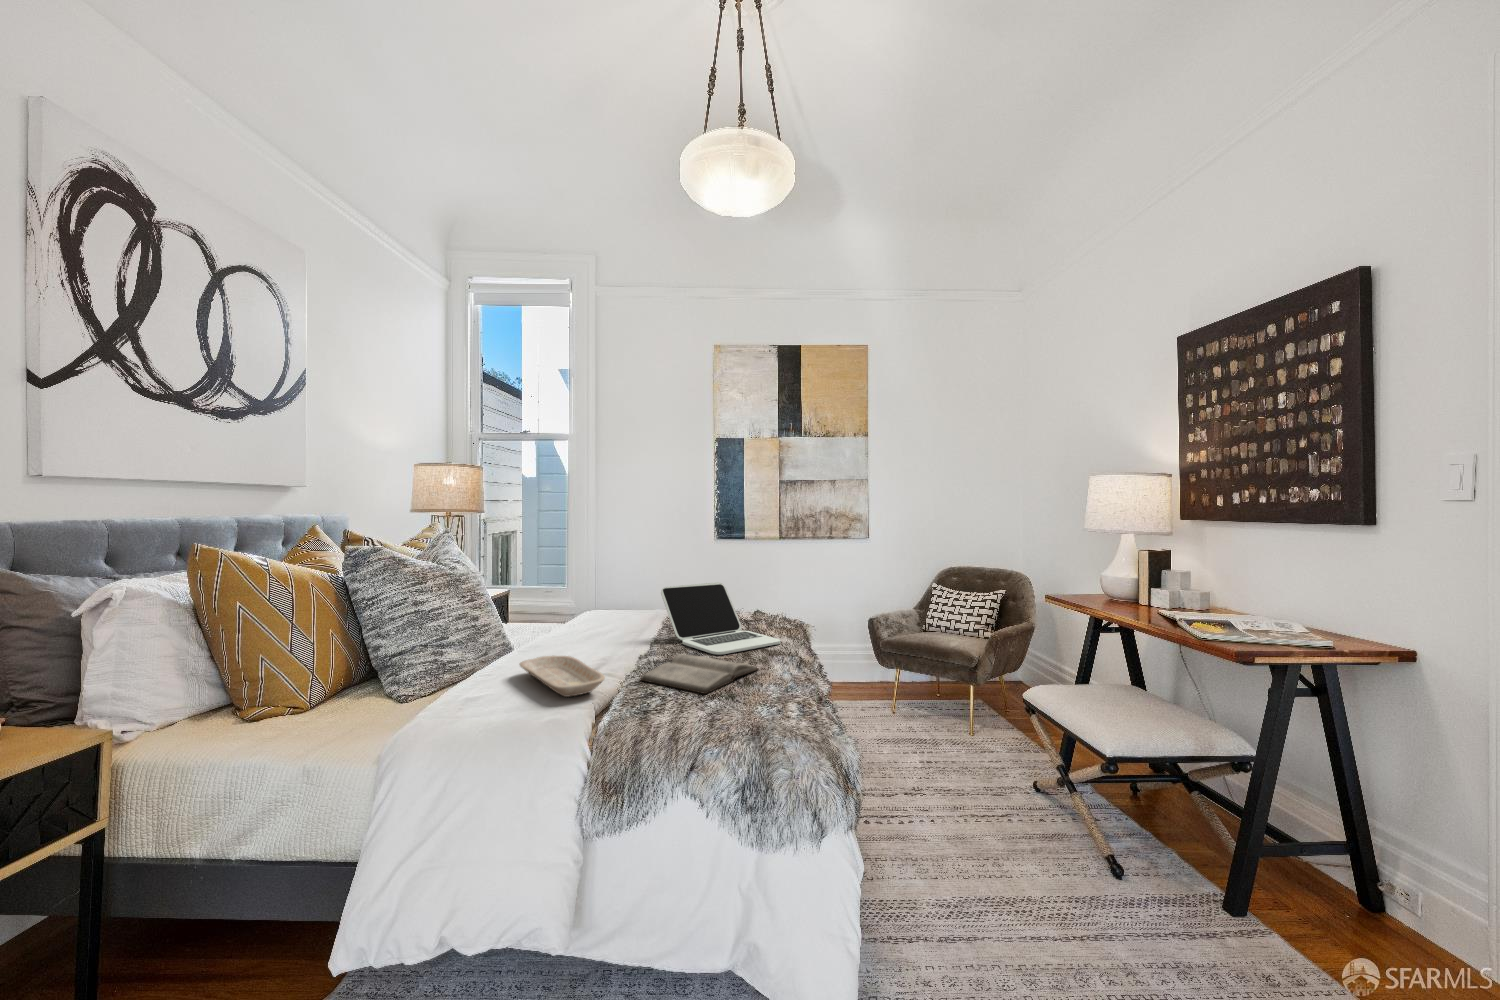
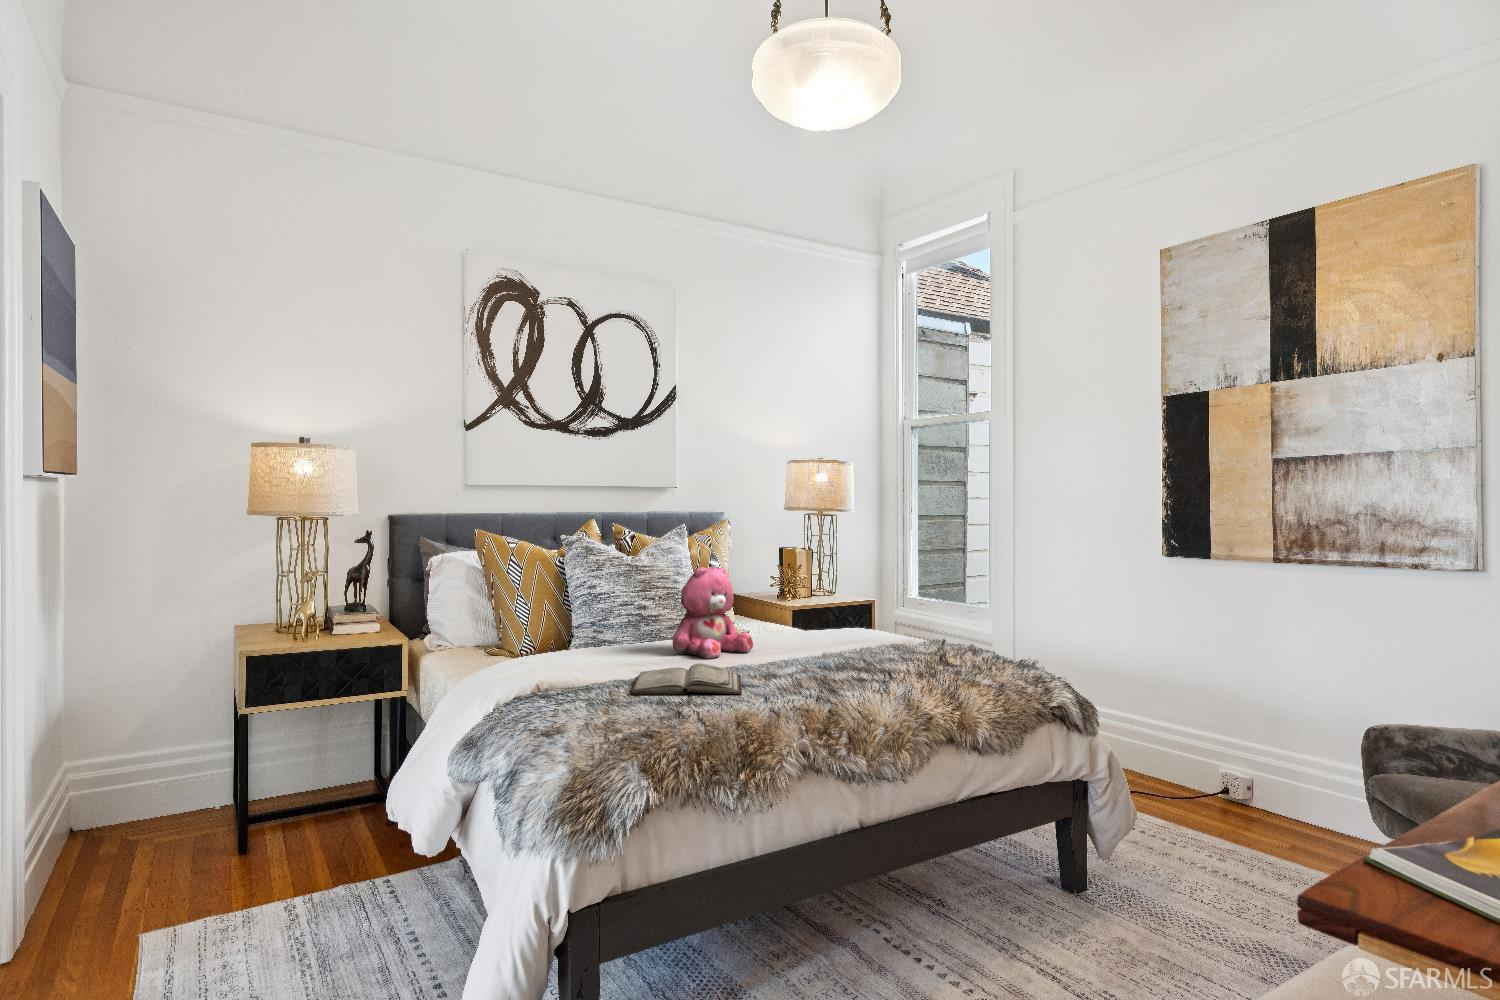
teddy bear: none [560,564,624,655] -> present [673,565,753,658]
laptop: present [661,582,780,655] -> none [764,599,888,685]
tray: present [519,656,605,697] -> none [551,643,637,673]

